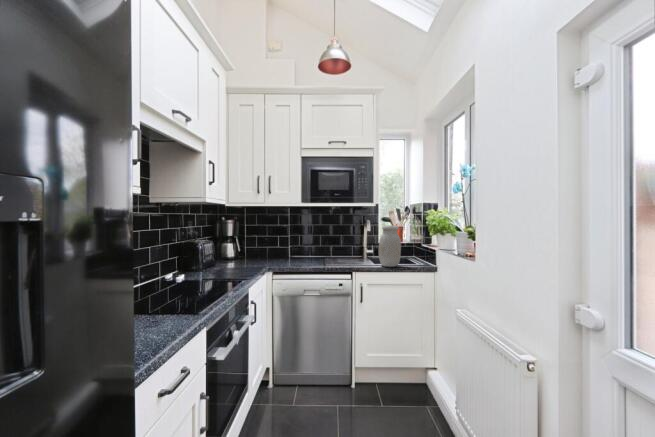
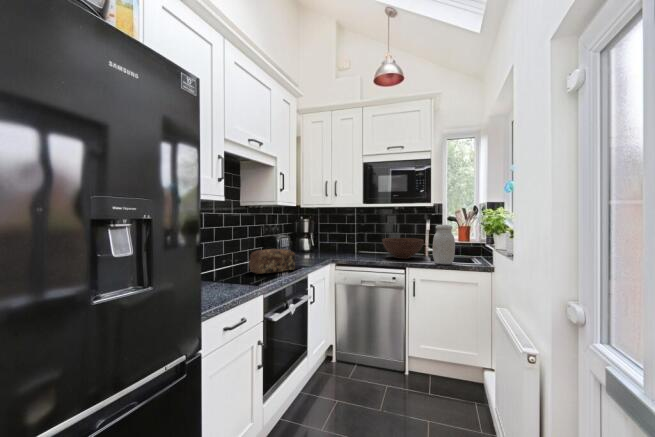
fruit bowl: none [322,240,365,262] -> present [382,238,424,259]
bread loaf: none [169,259,234,295] -> present [249,249,295,274]

